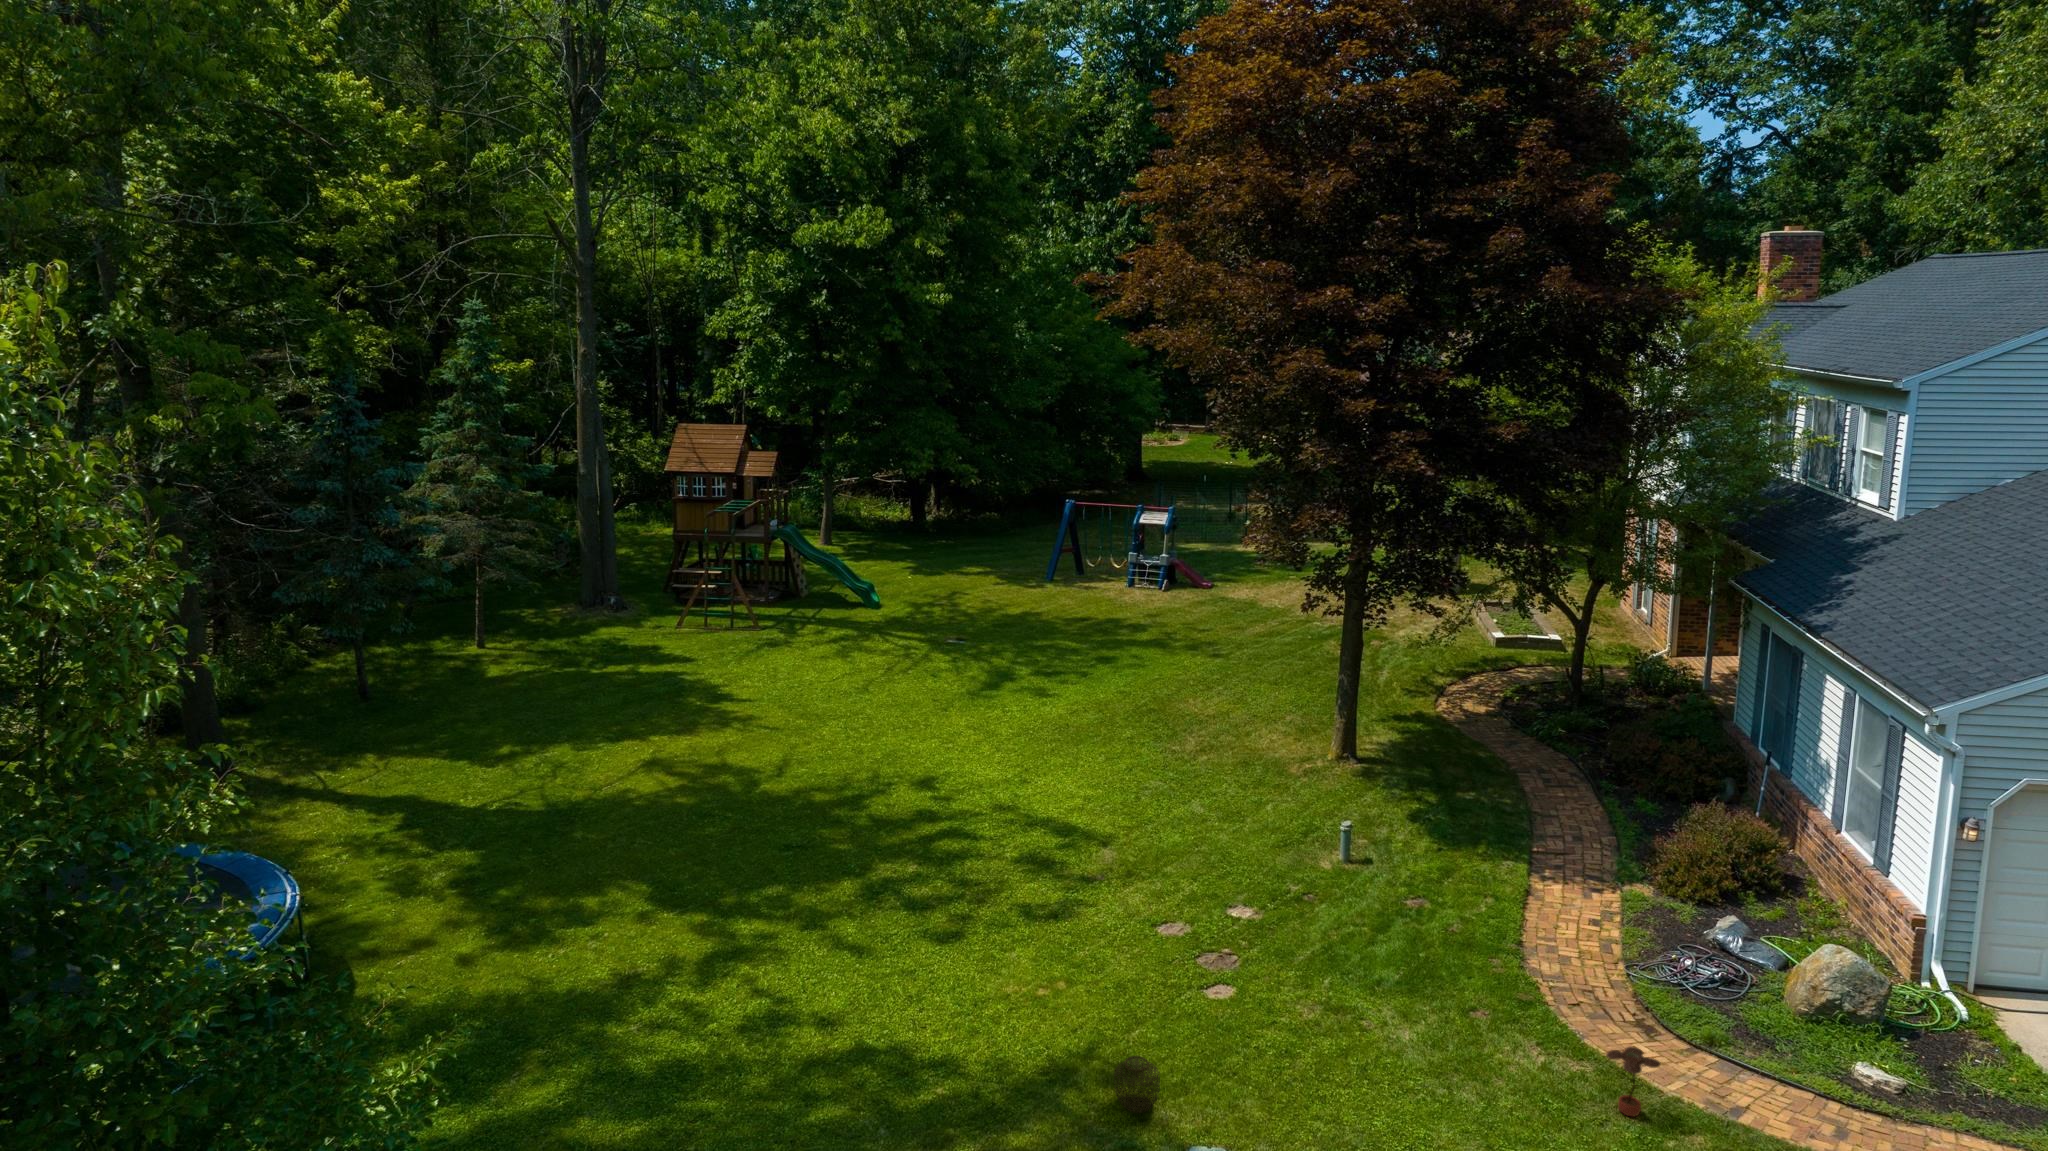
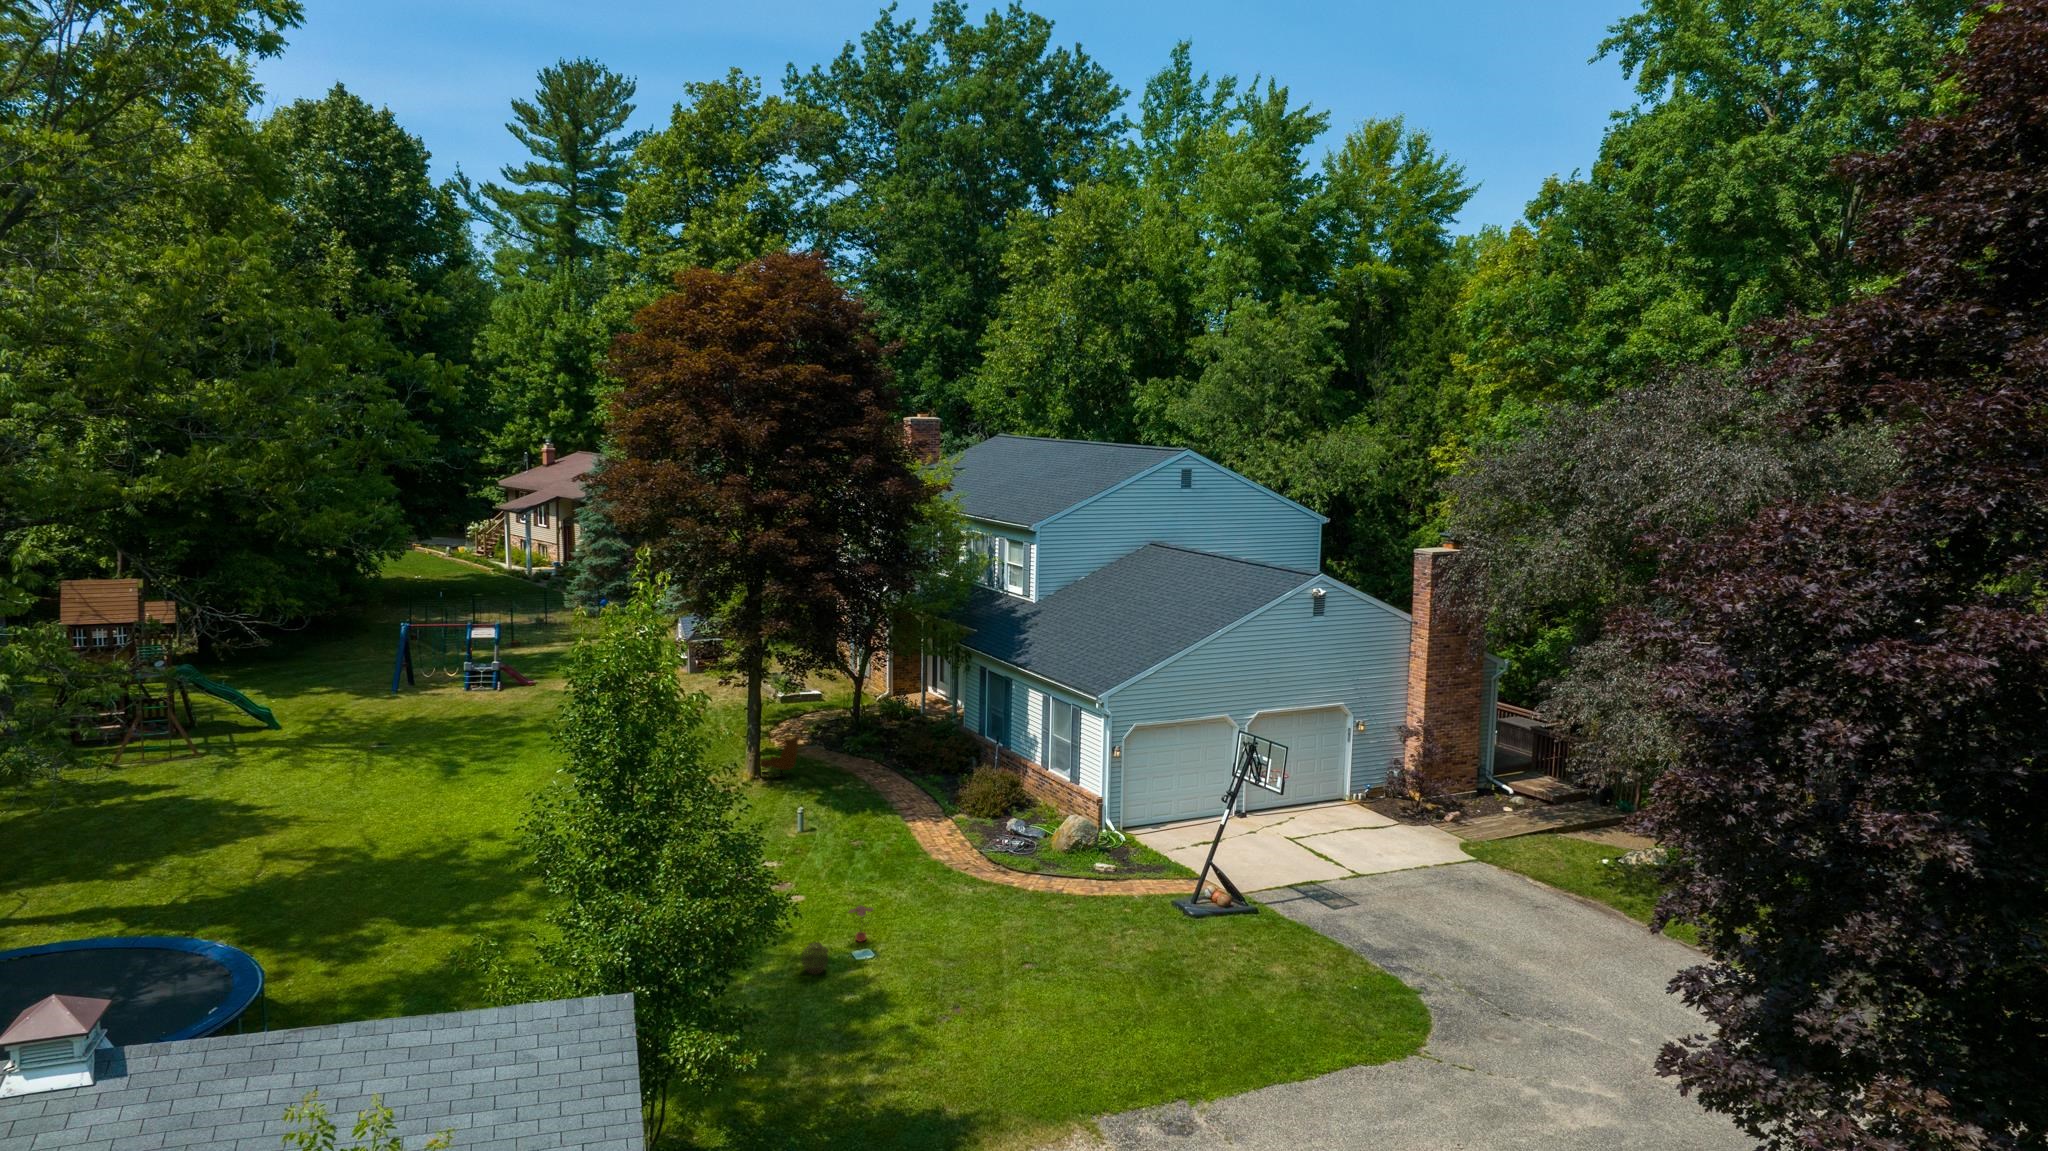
lounge chair: none [1348,691,1410,756] -> present [760,736,799,777]
potted plant: present [1606,1047,1661,1116] -> present [849,906,873,942]

